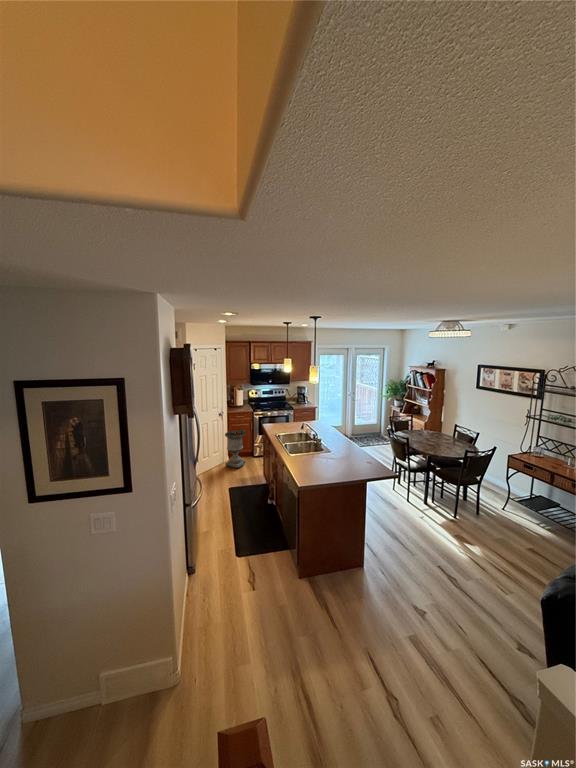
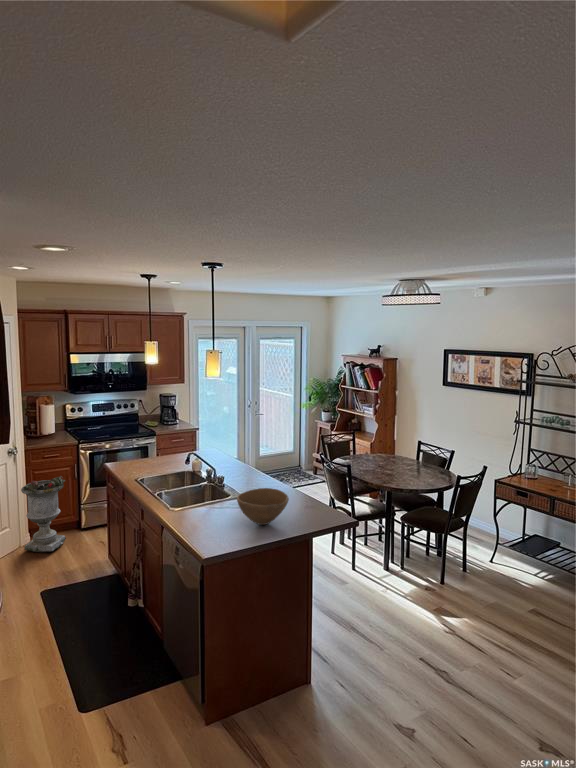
bowl: none [330,447,359,468] -> present [237,488,289,525]

